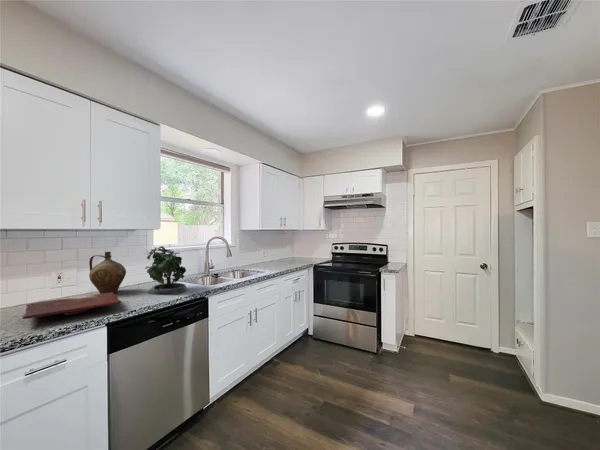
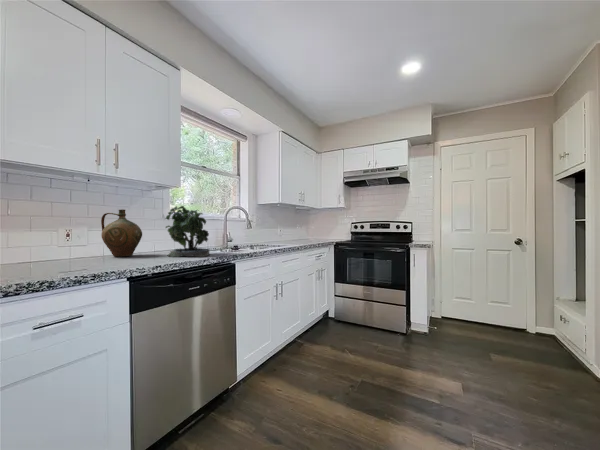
cutting board: present [22,292,121,319] -> none [29,251,144,268]

